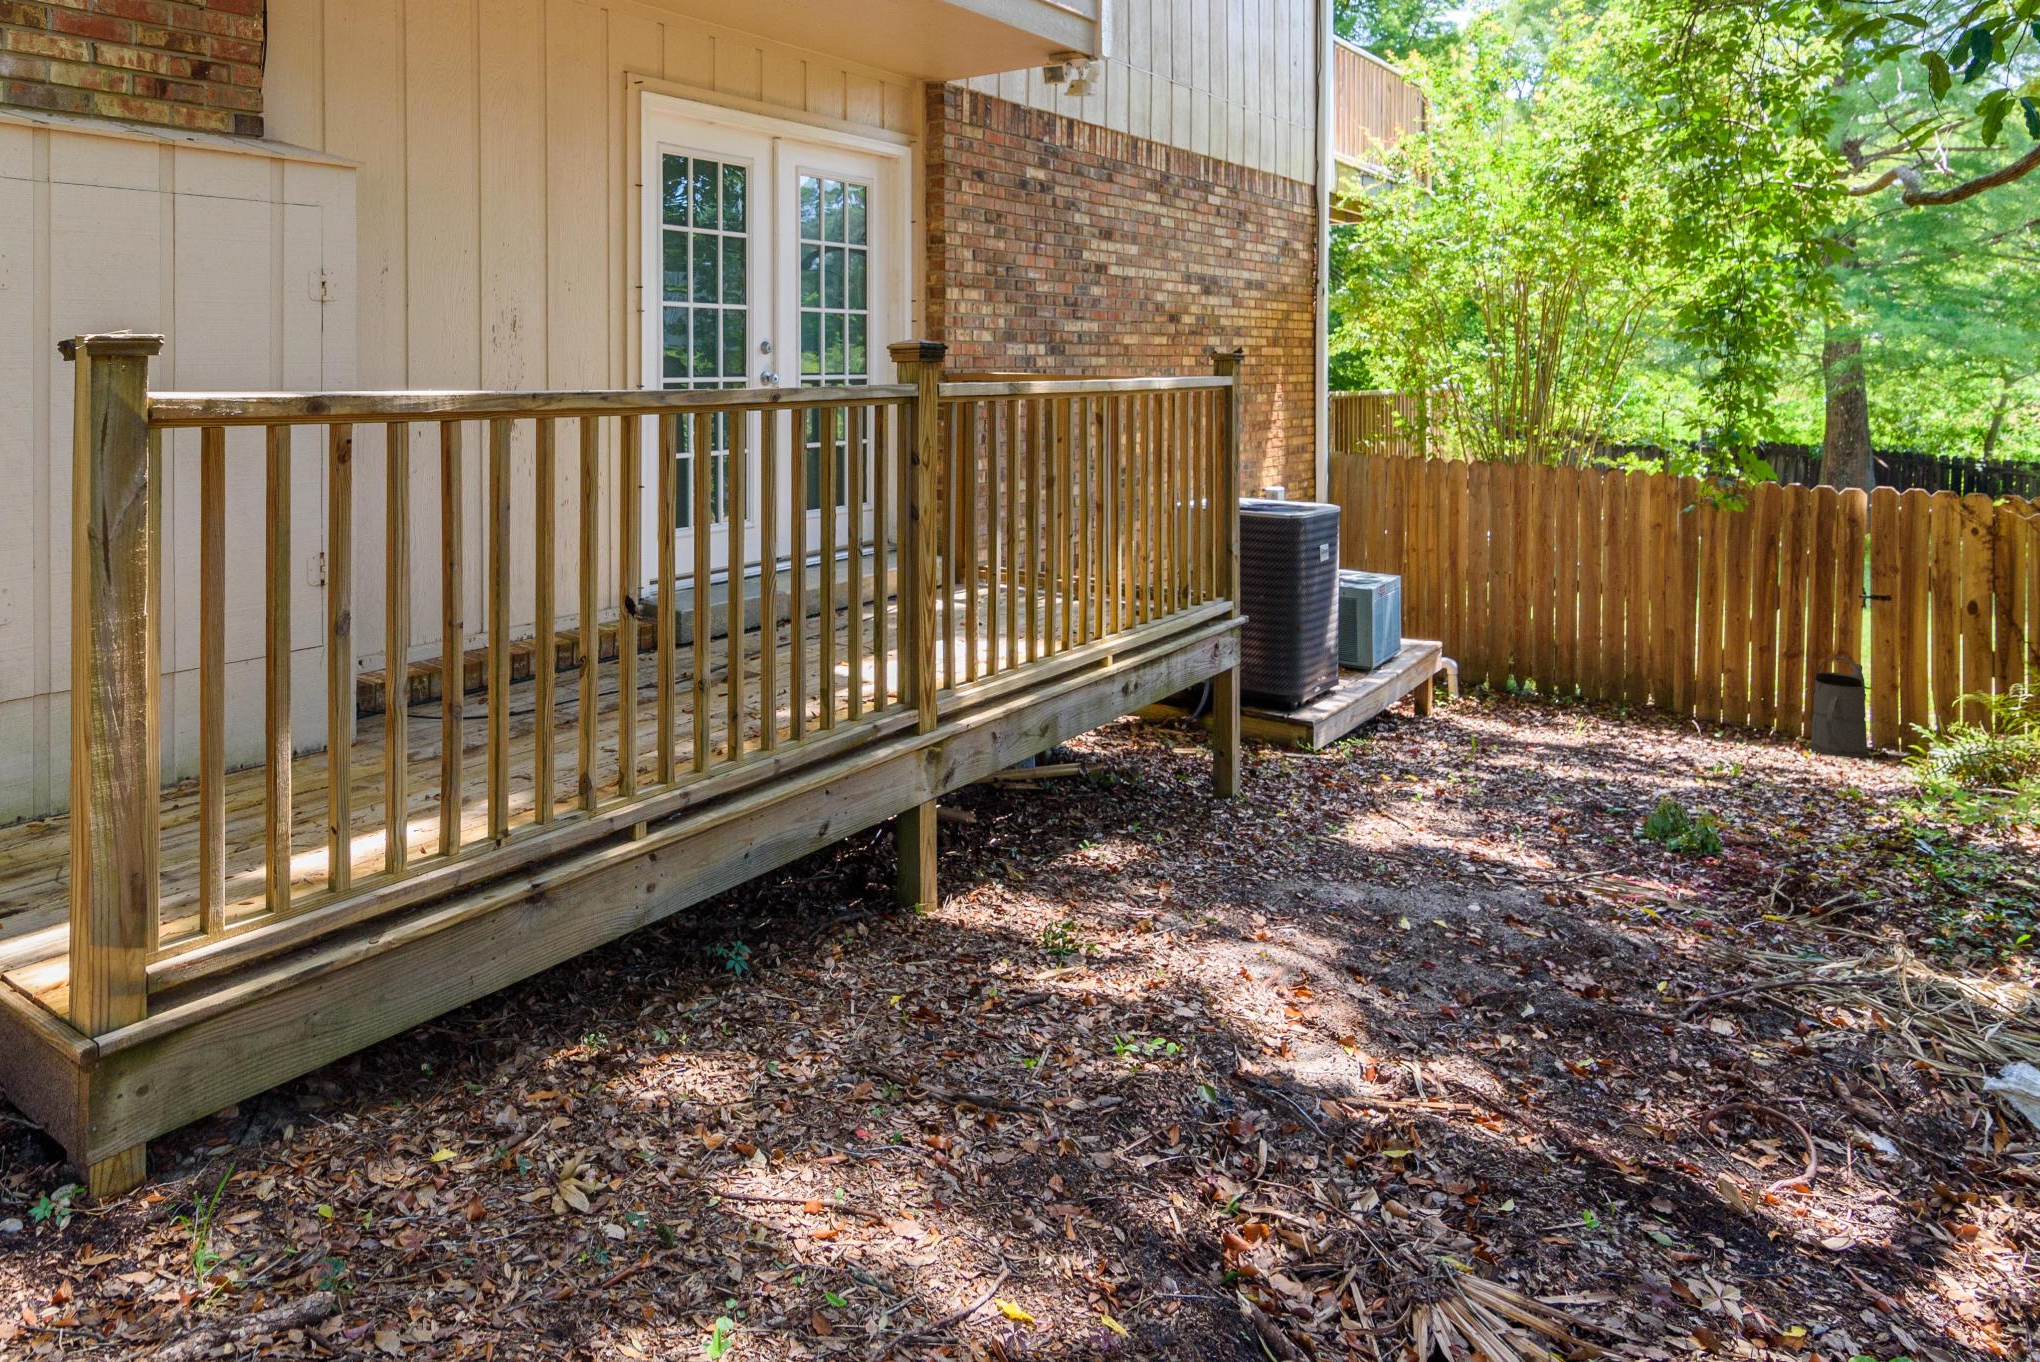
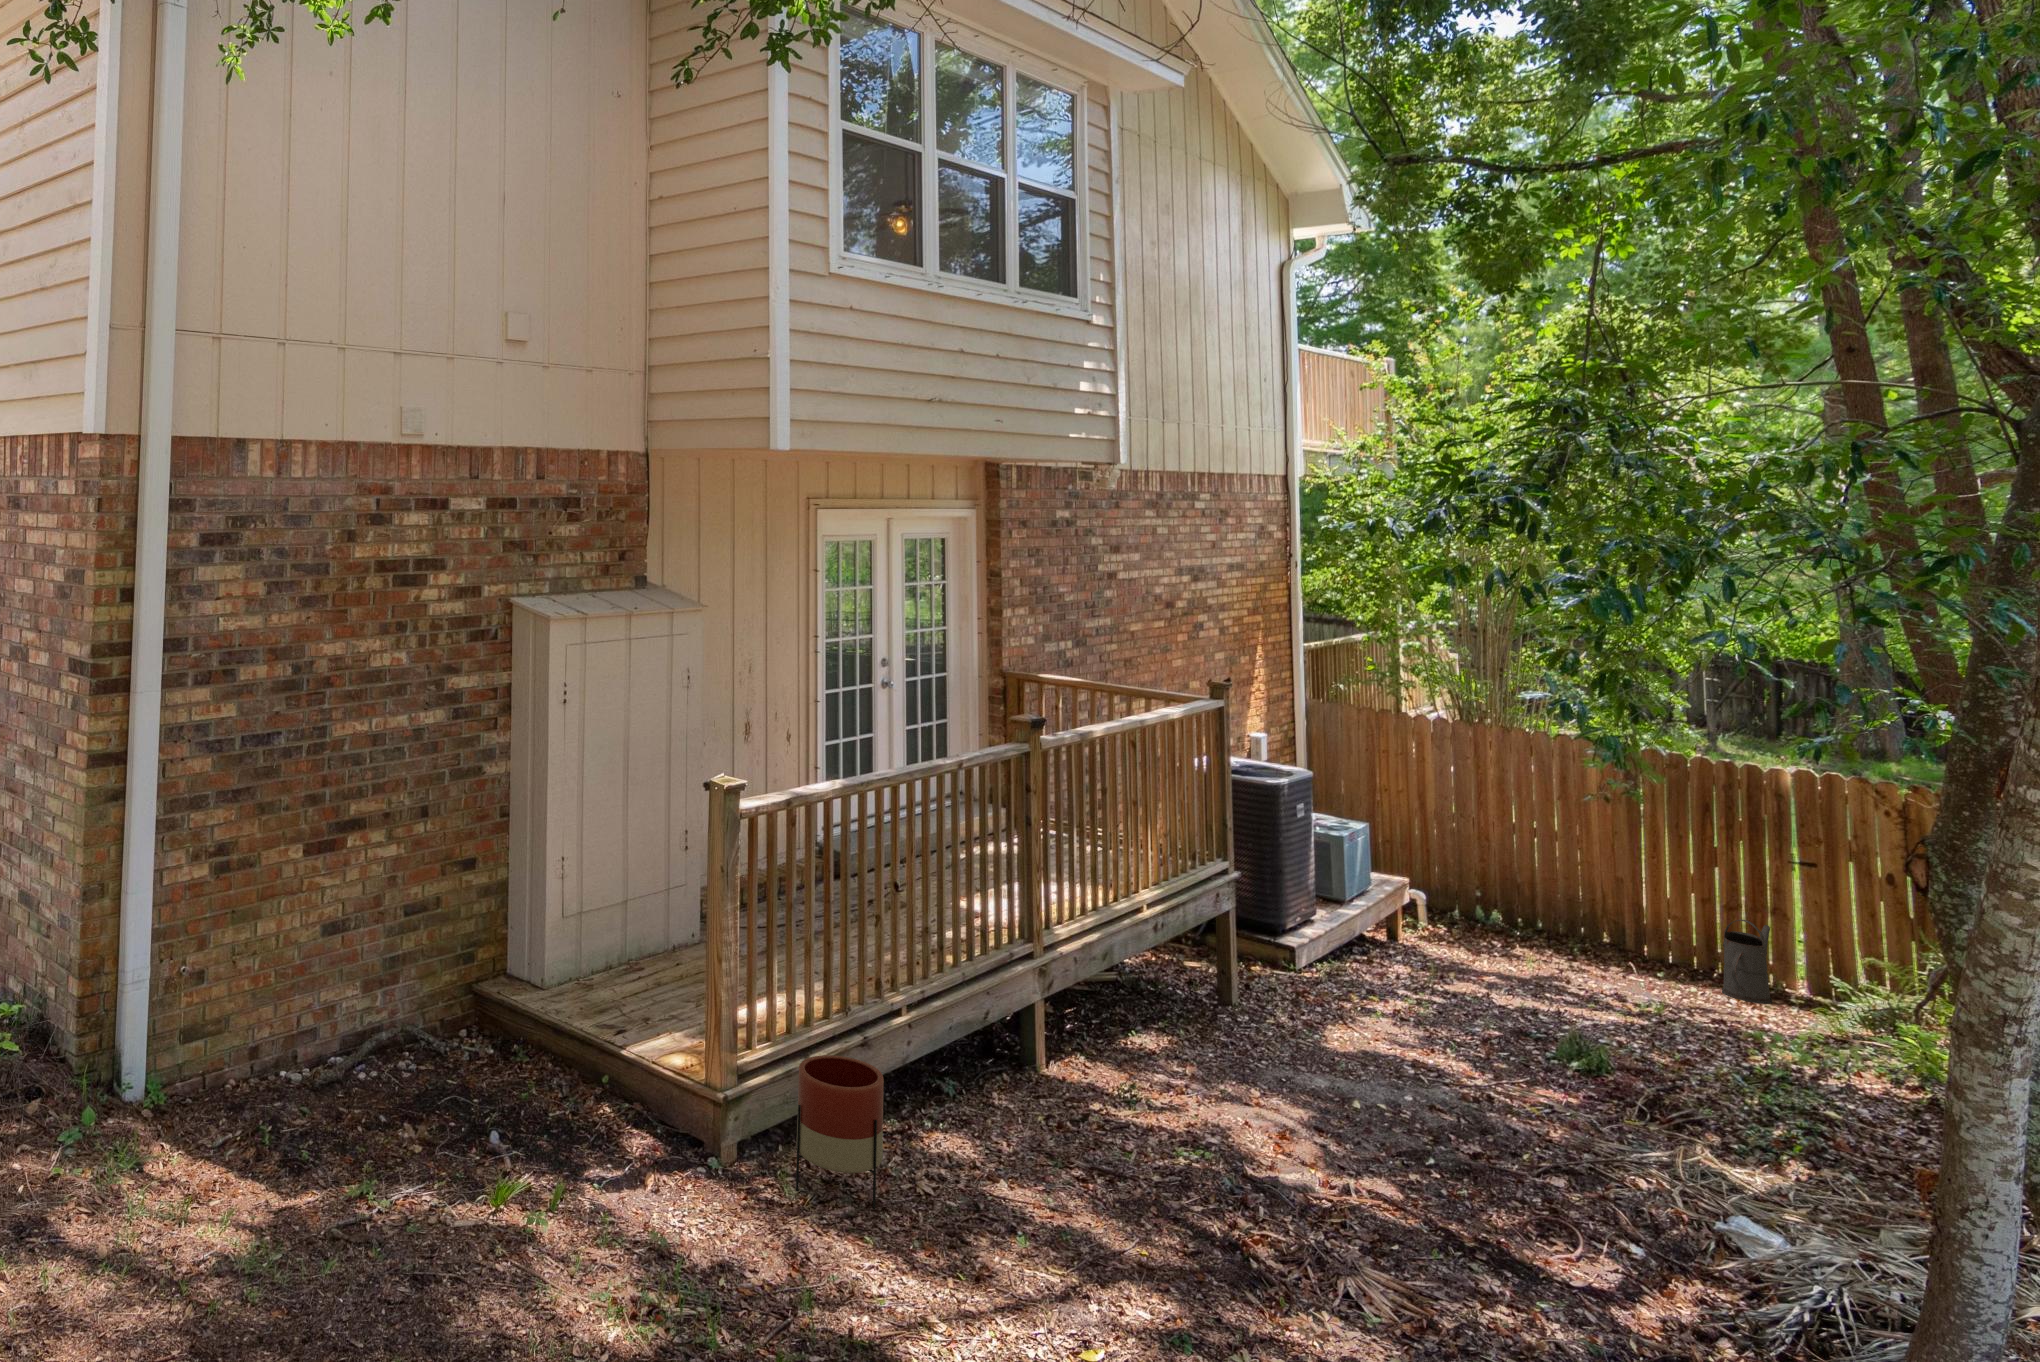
planter: none [328,923,526,1241] -> present [796,1055,884,1210]

